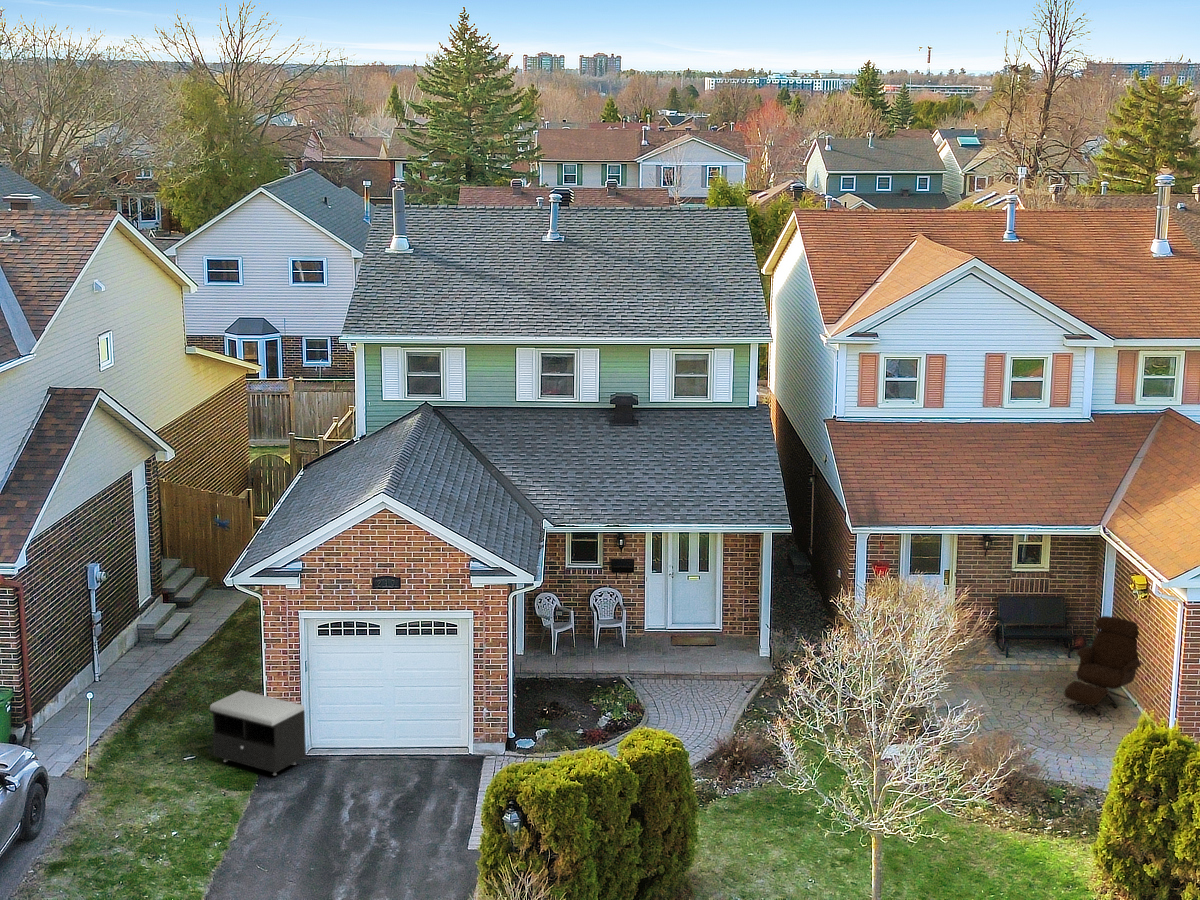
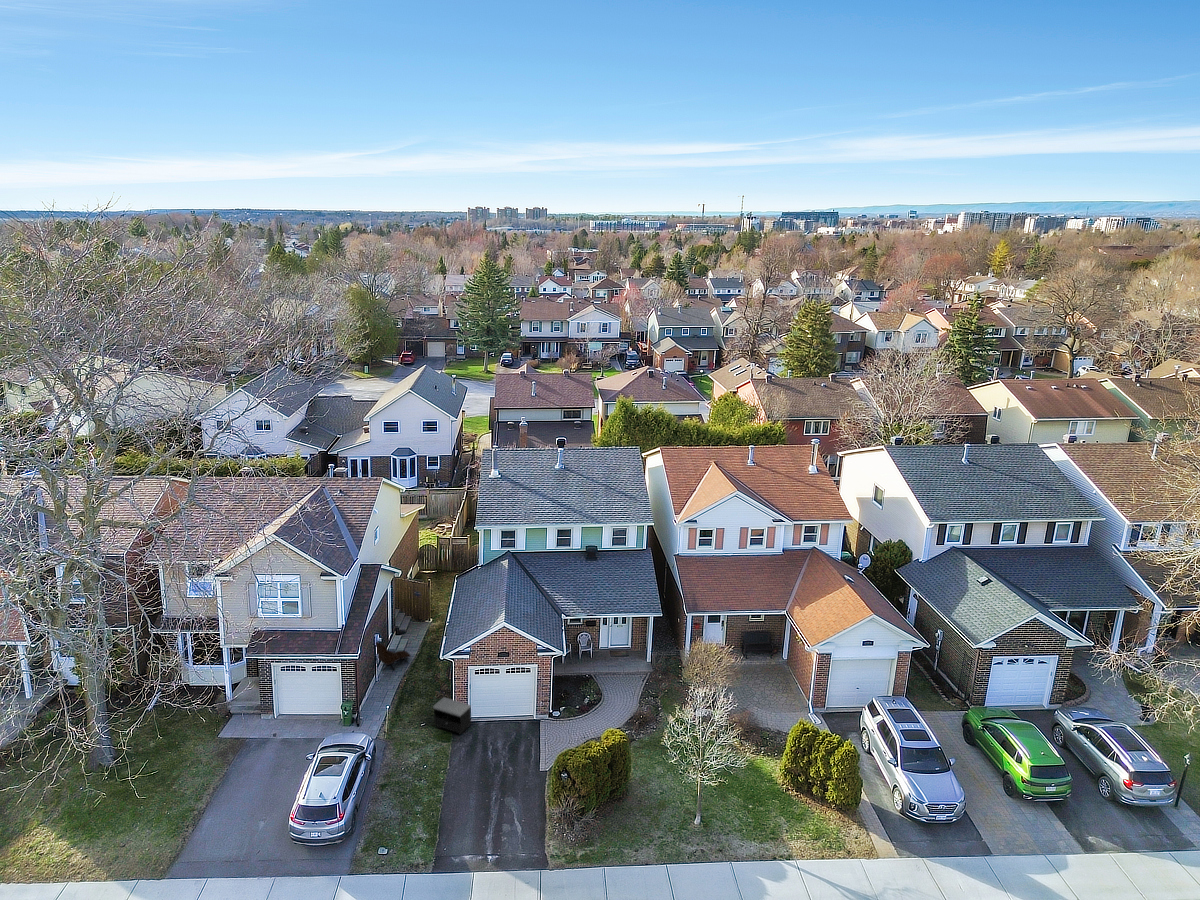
lounge chair: present [1064,616,1141,715] -> present [376,641,410,668]

